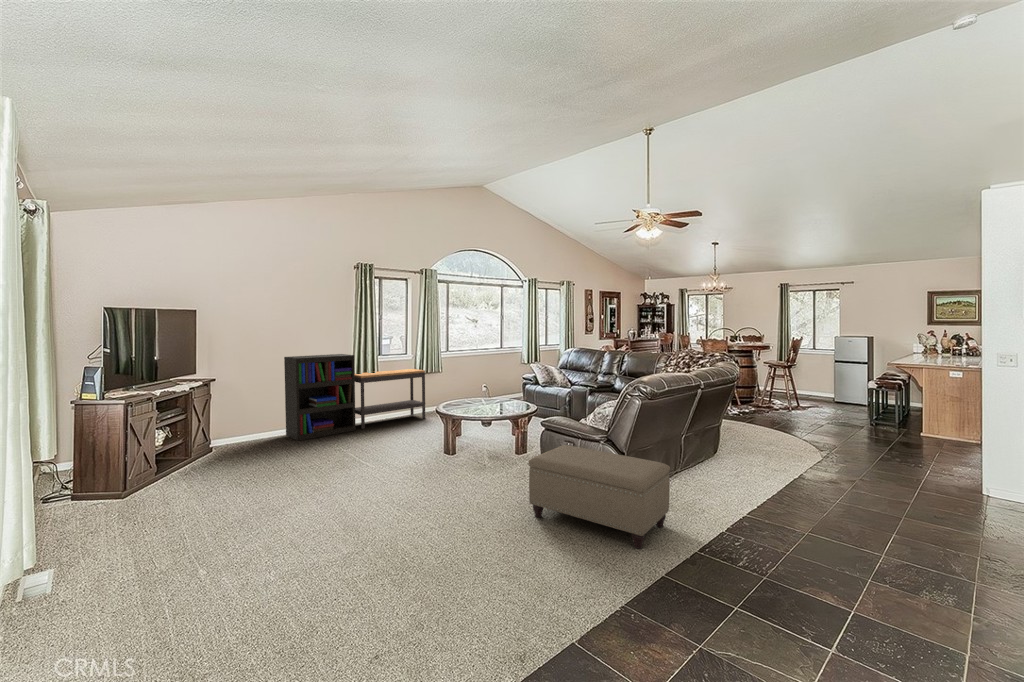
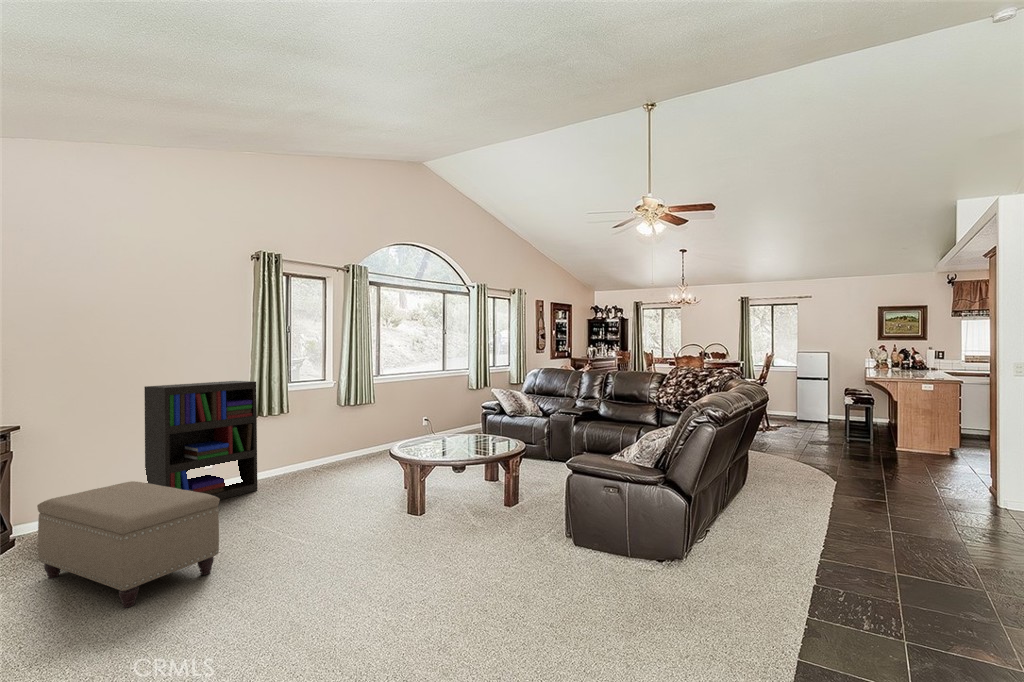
console table: present [355,369,425,429] -> none [246,400,355,487]
ottoman: present [529,445,670,549] -> present [37,481,220,608]

